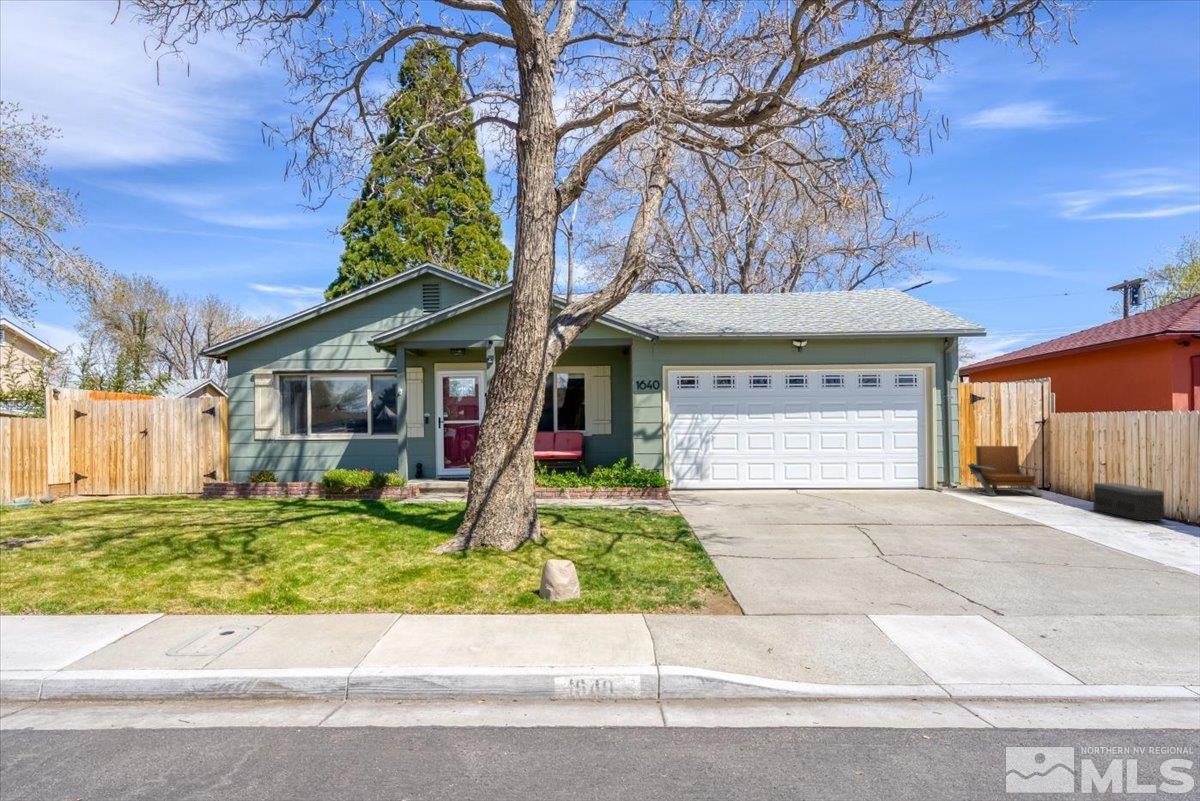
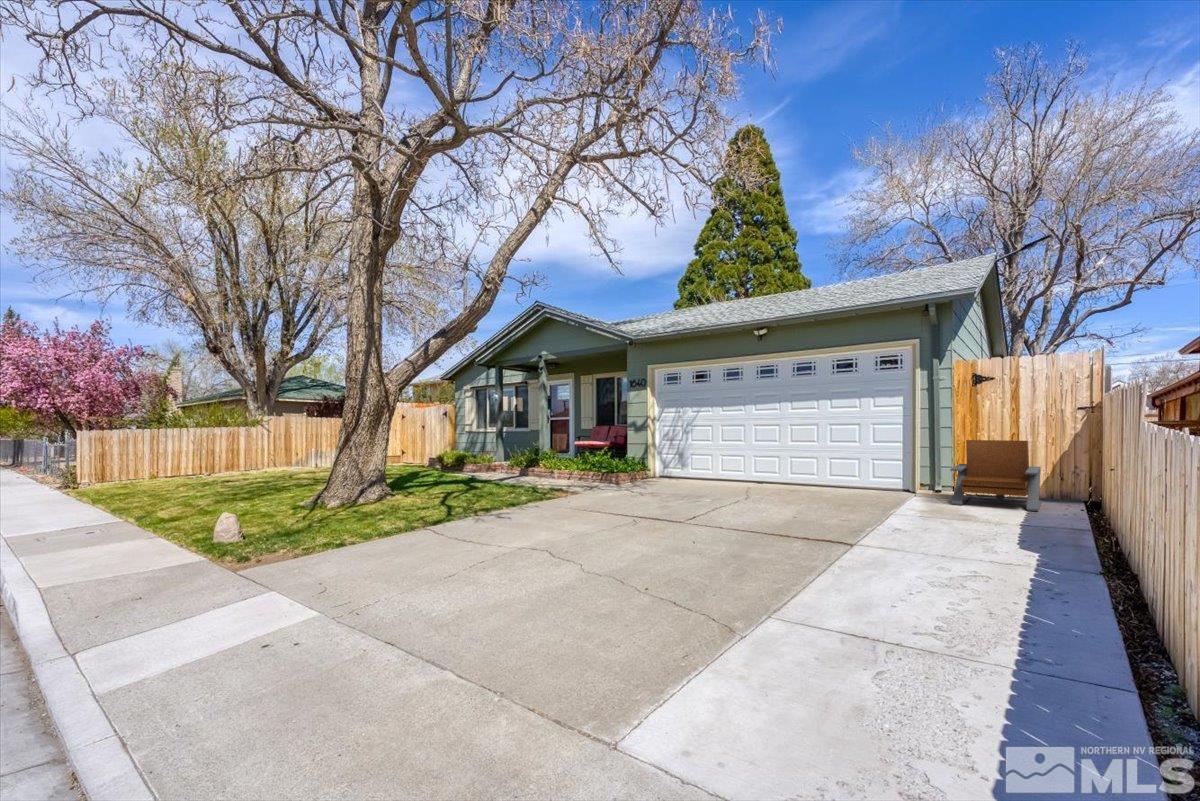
storage bench: present [1093,483,1164,520] -> none [1027,494,1082,556]

